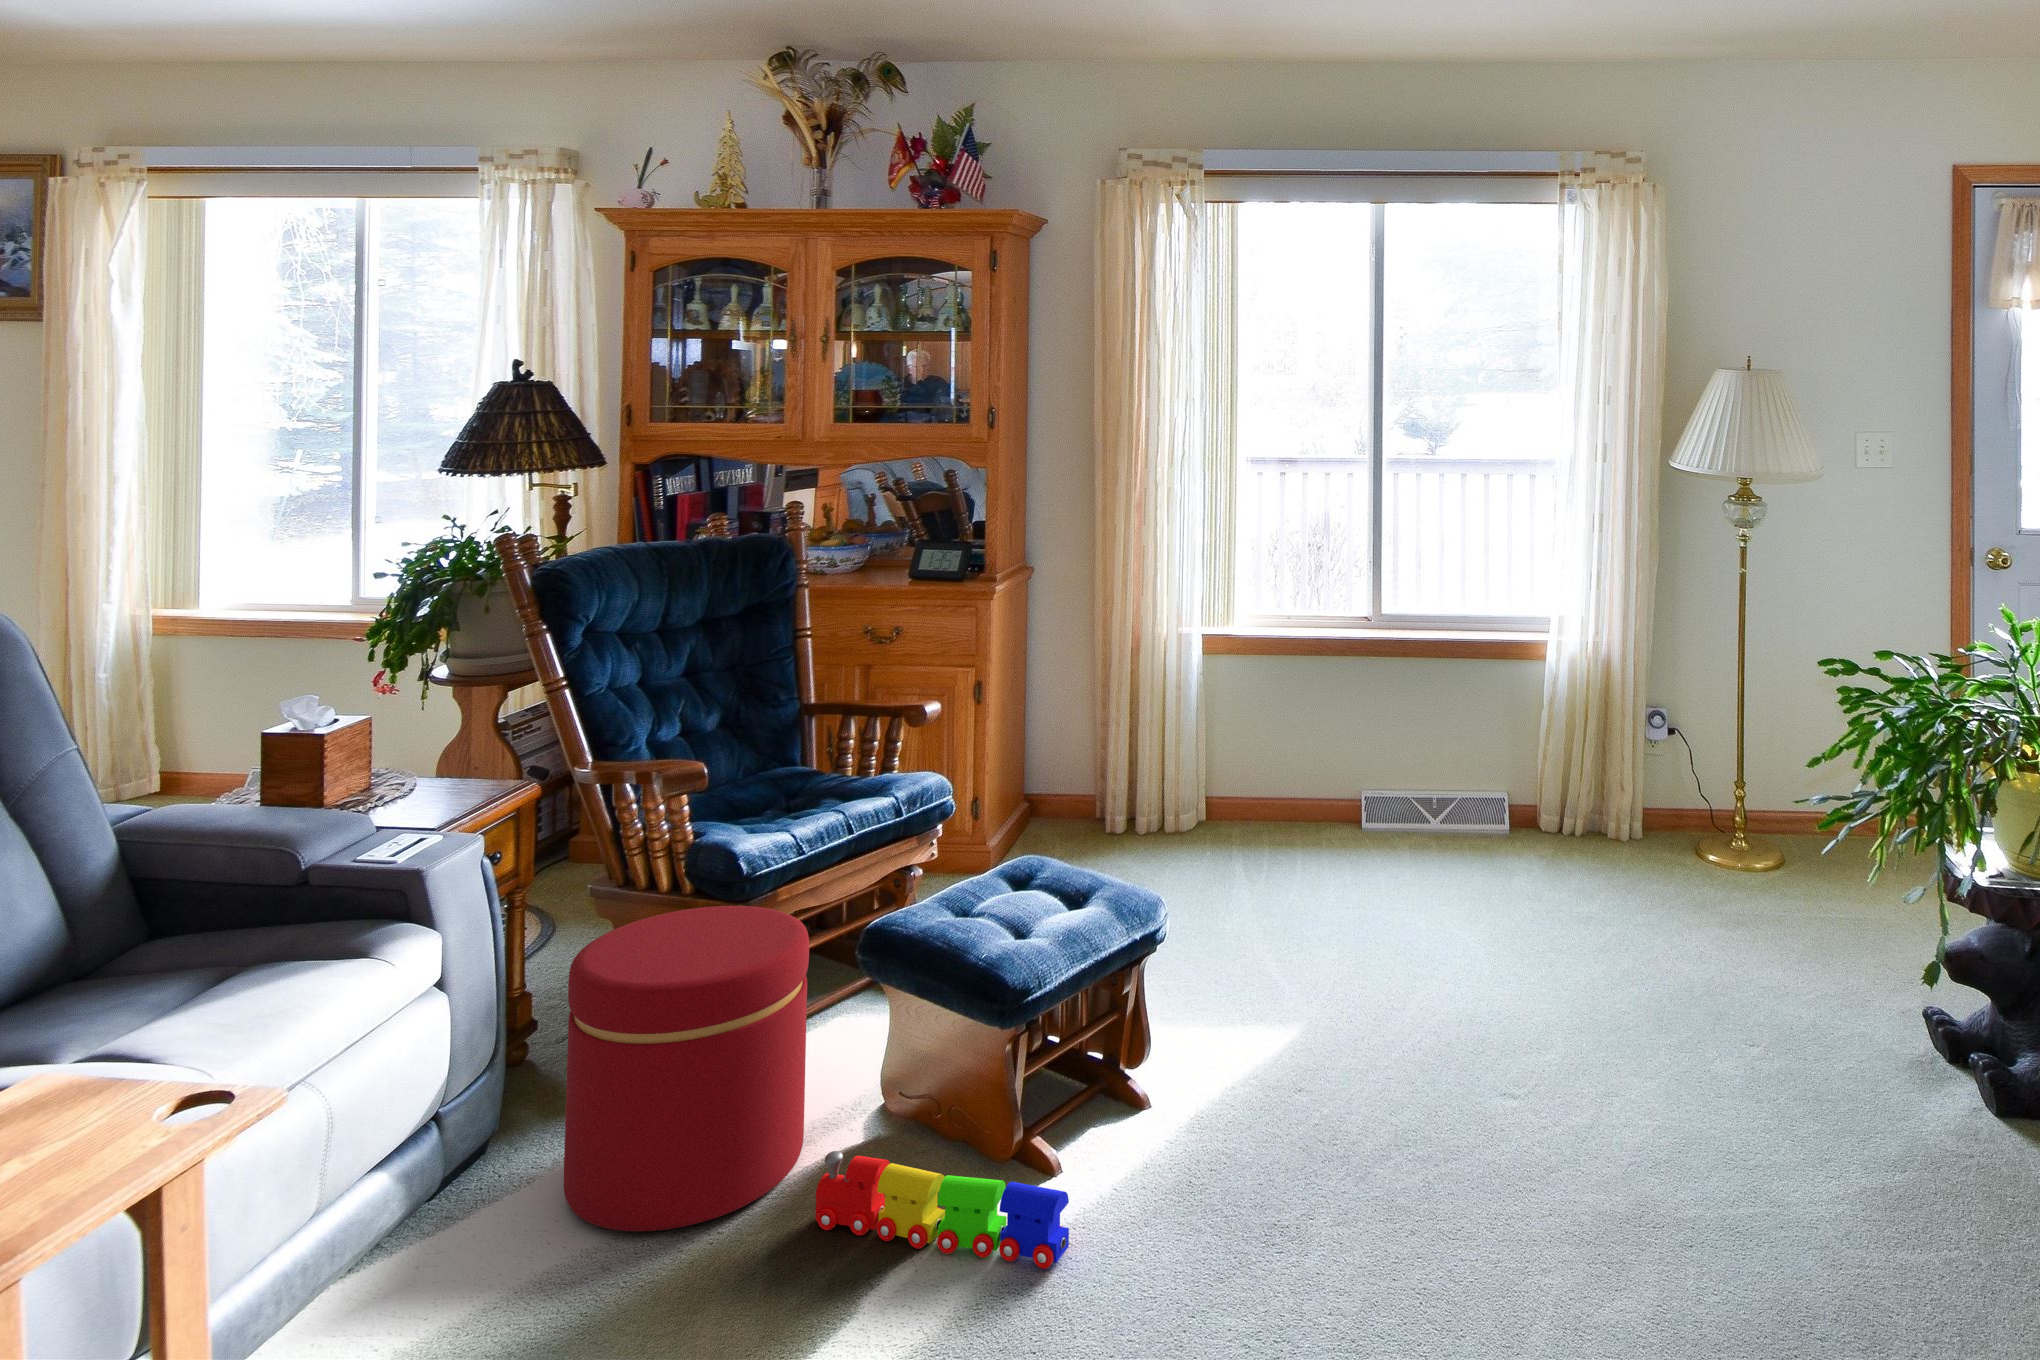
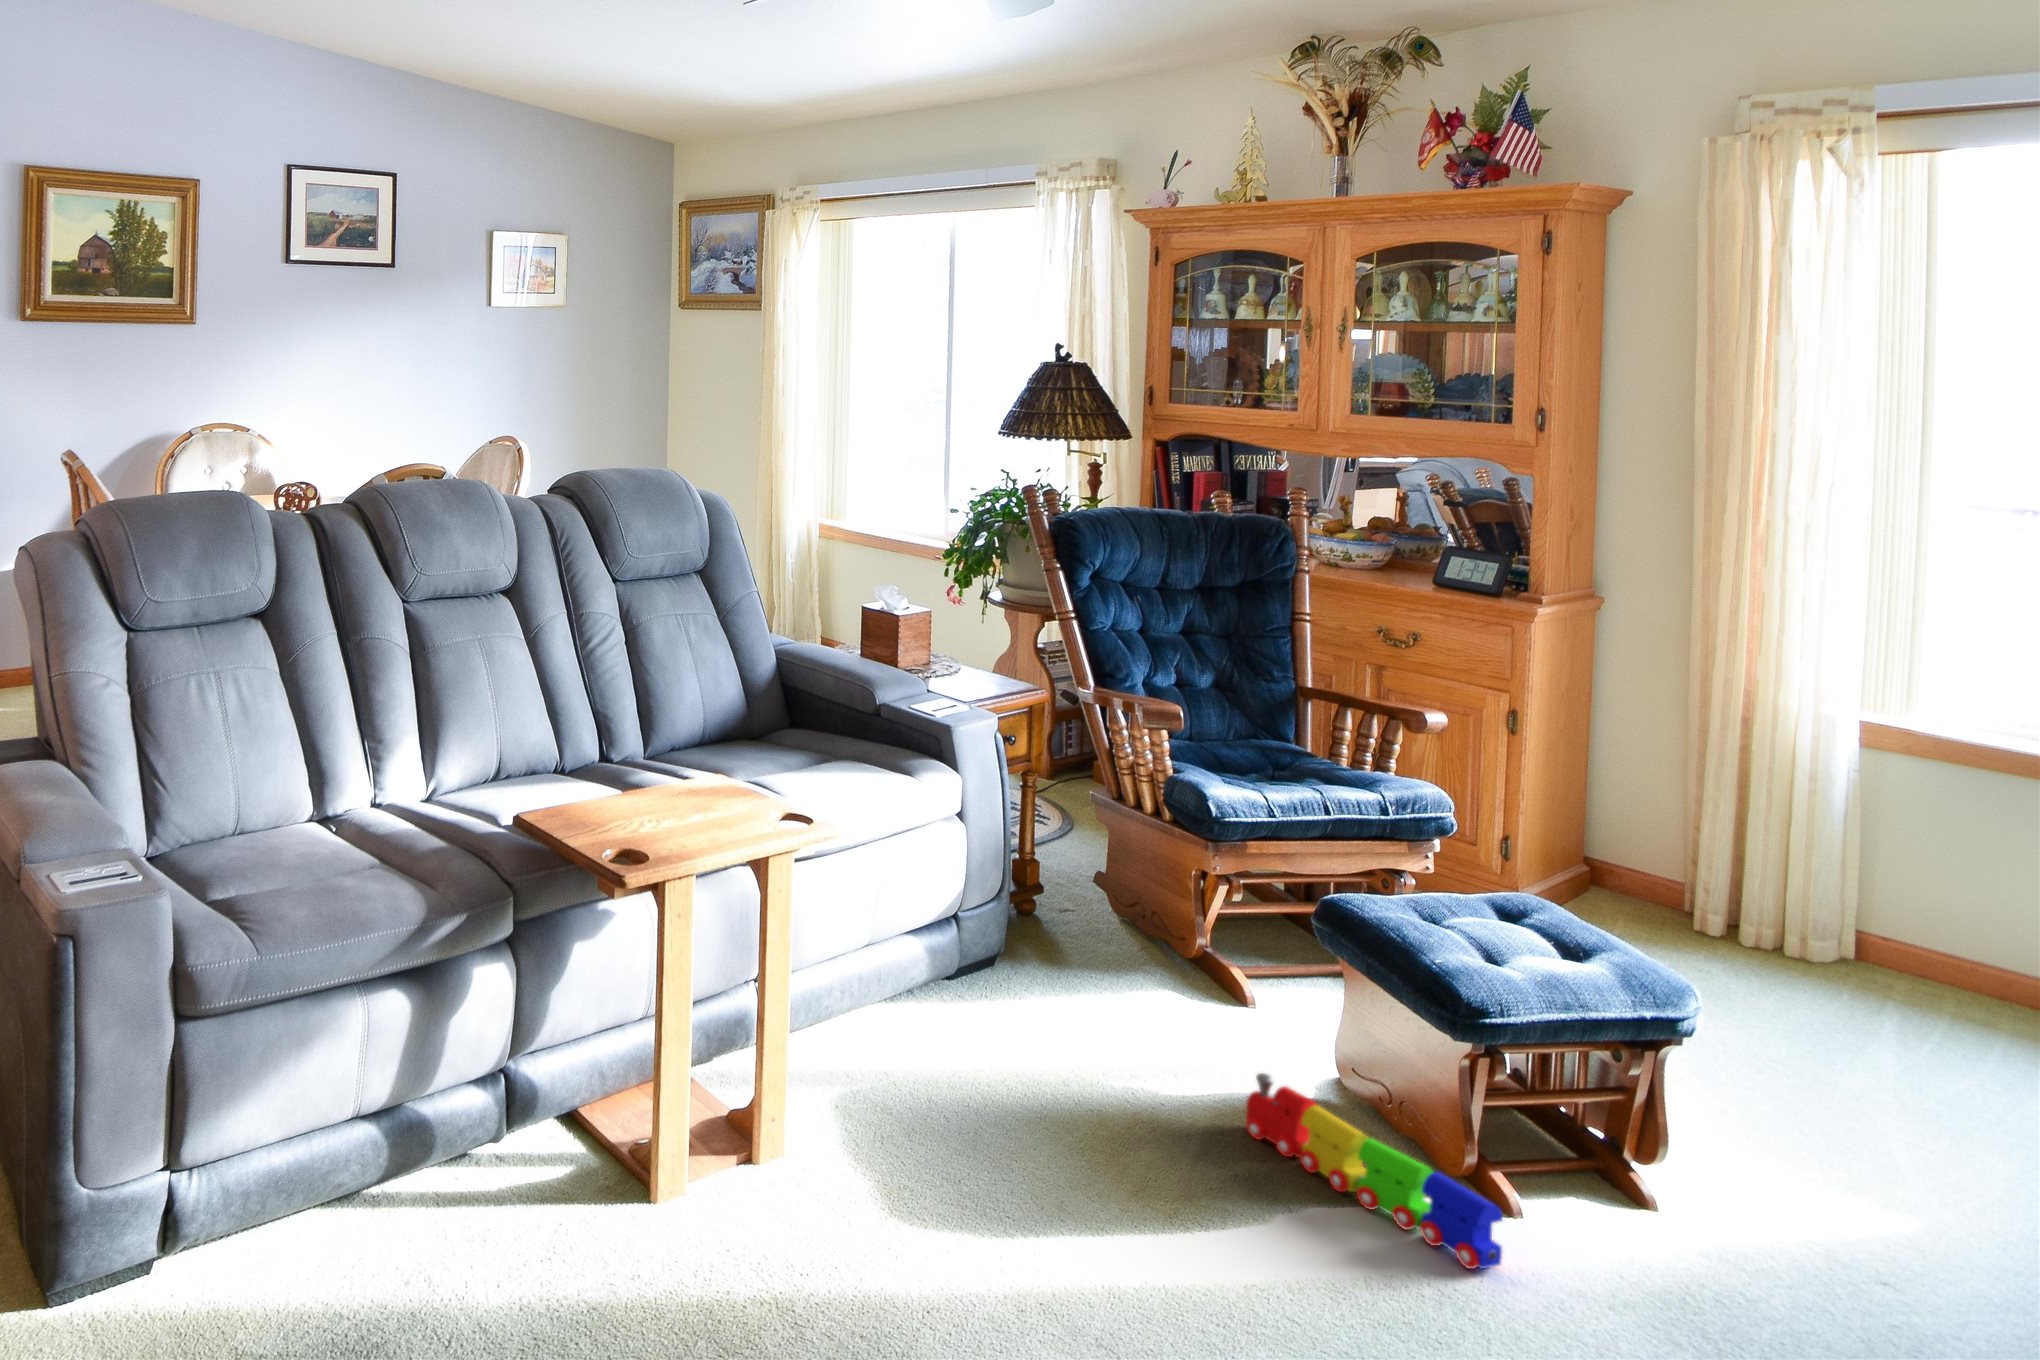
ottoman: present [564,906,809,1231] -> none [1045,823,1259,1089]

